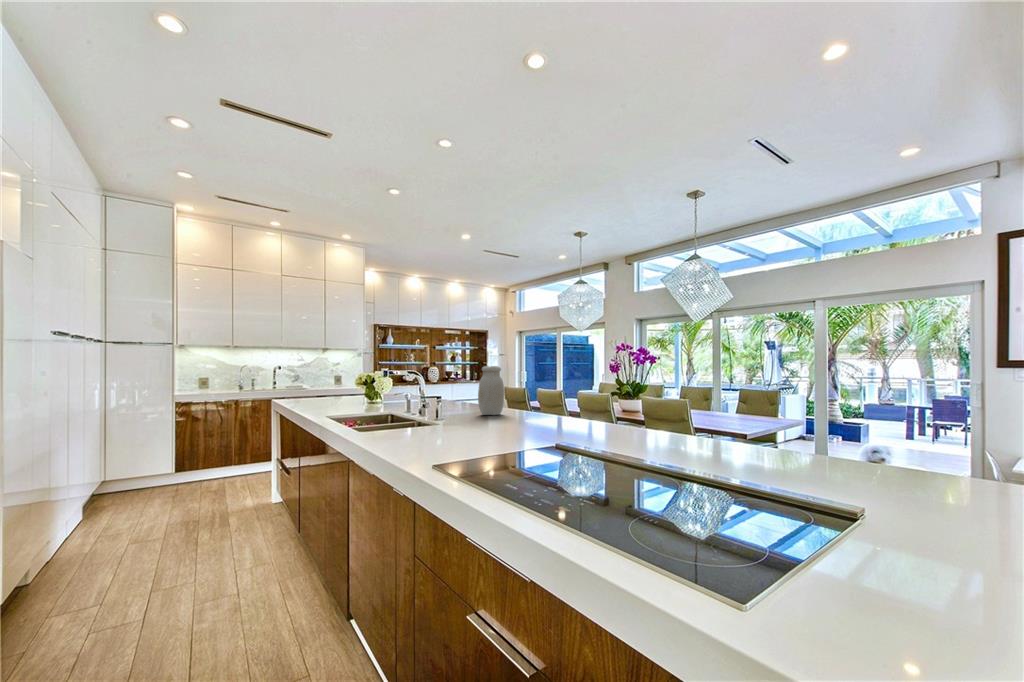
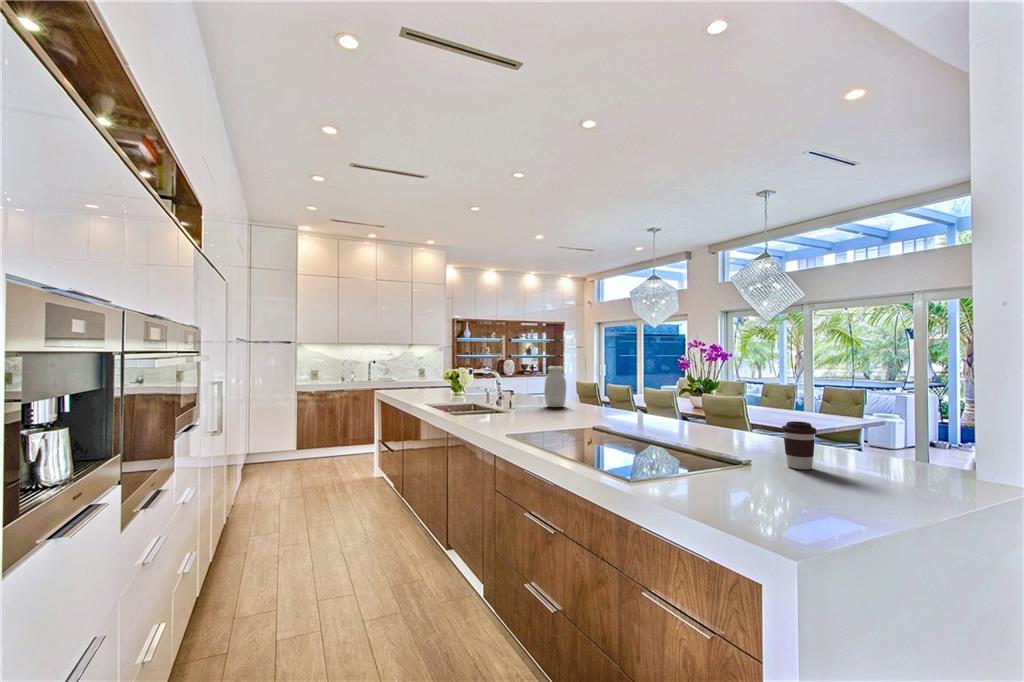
coffee cup: none [901,435,971,519] -> present [782,421,816,470]

